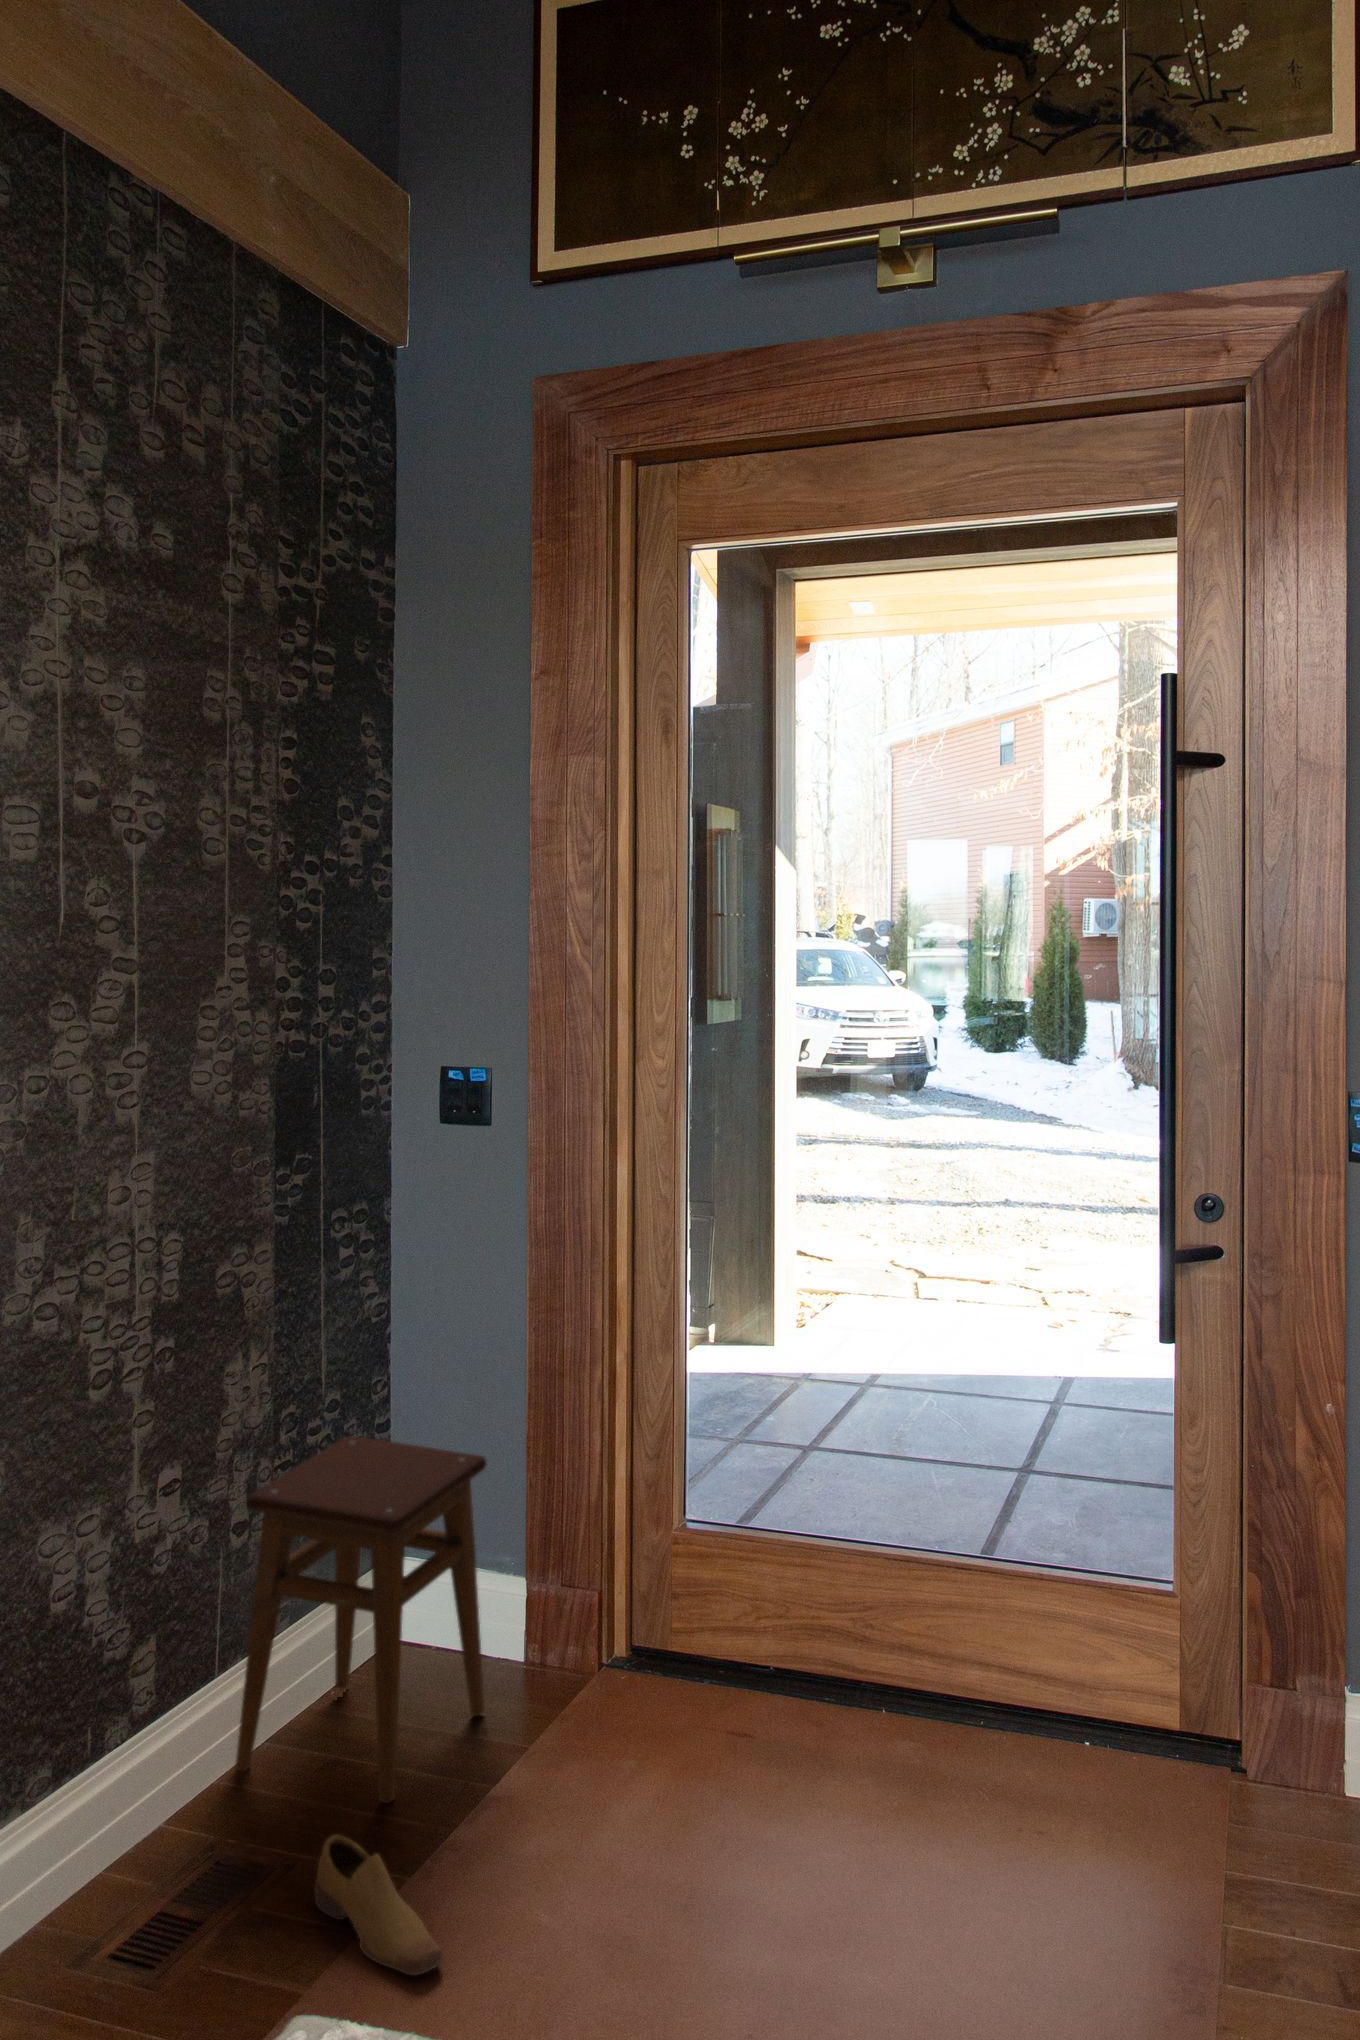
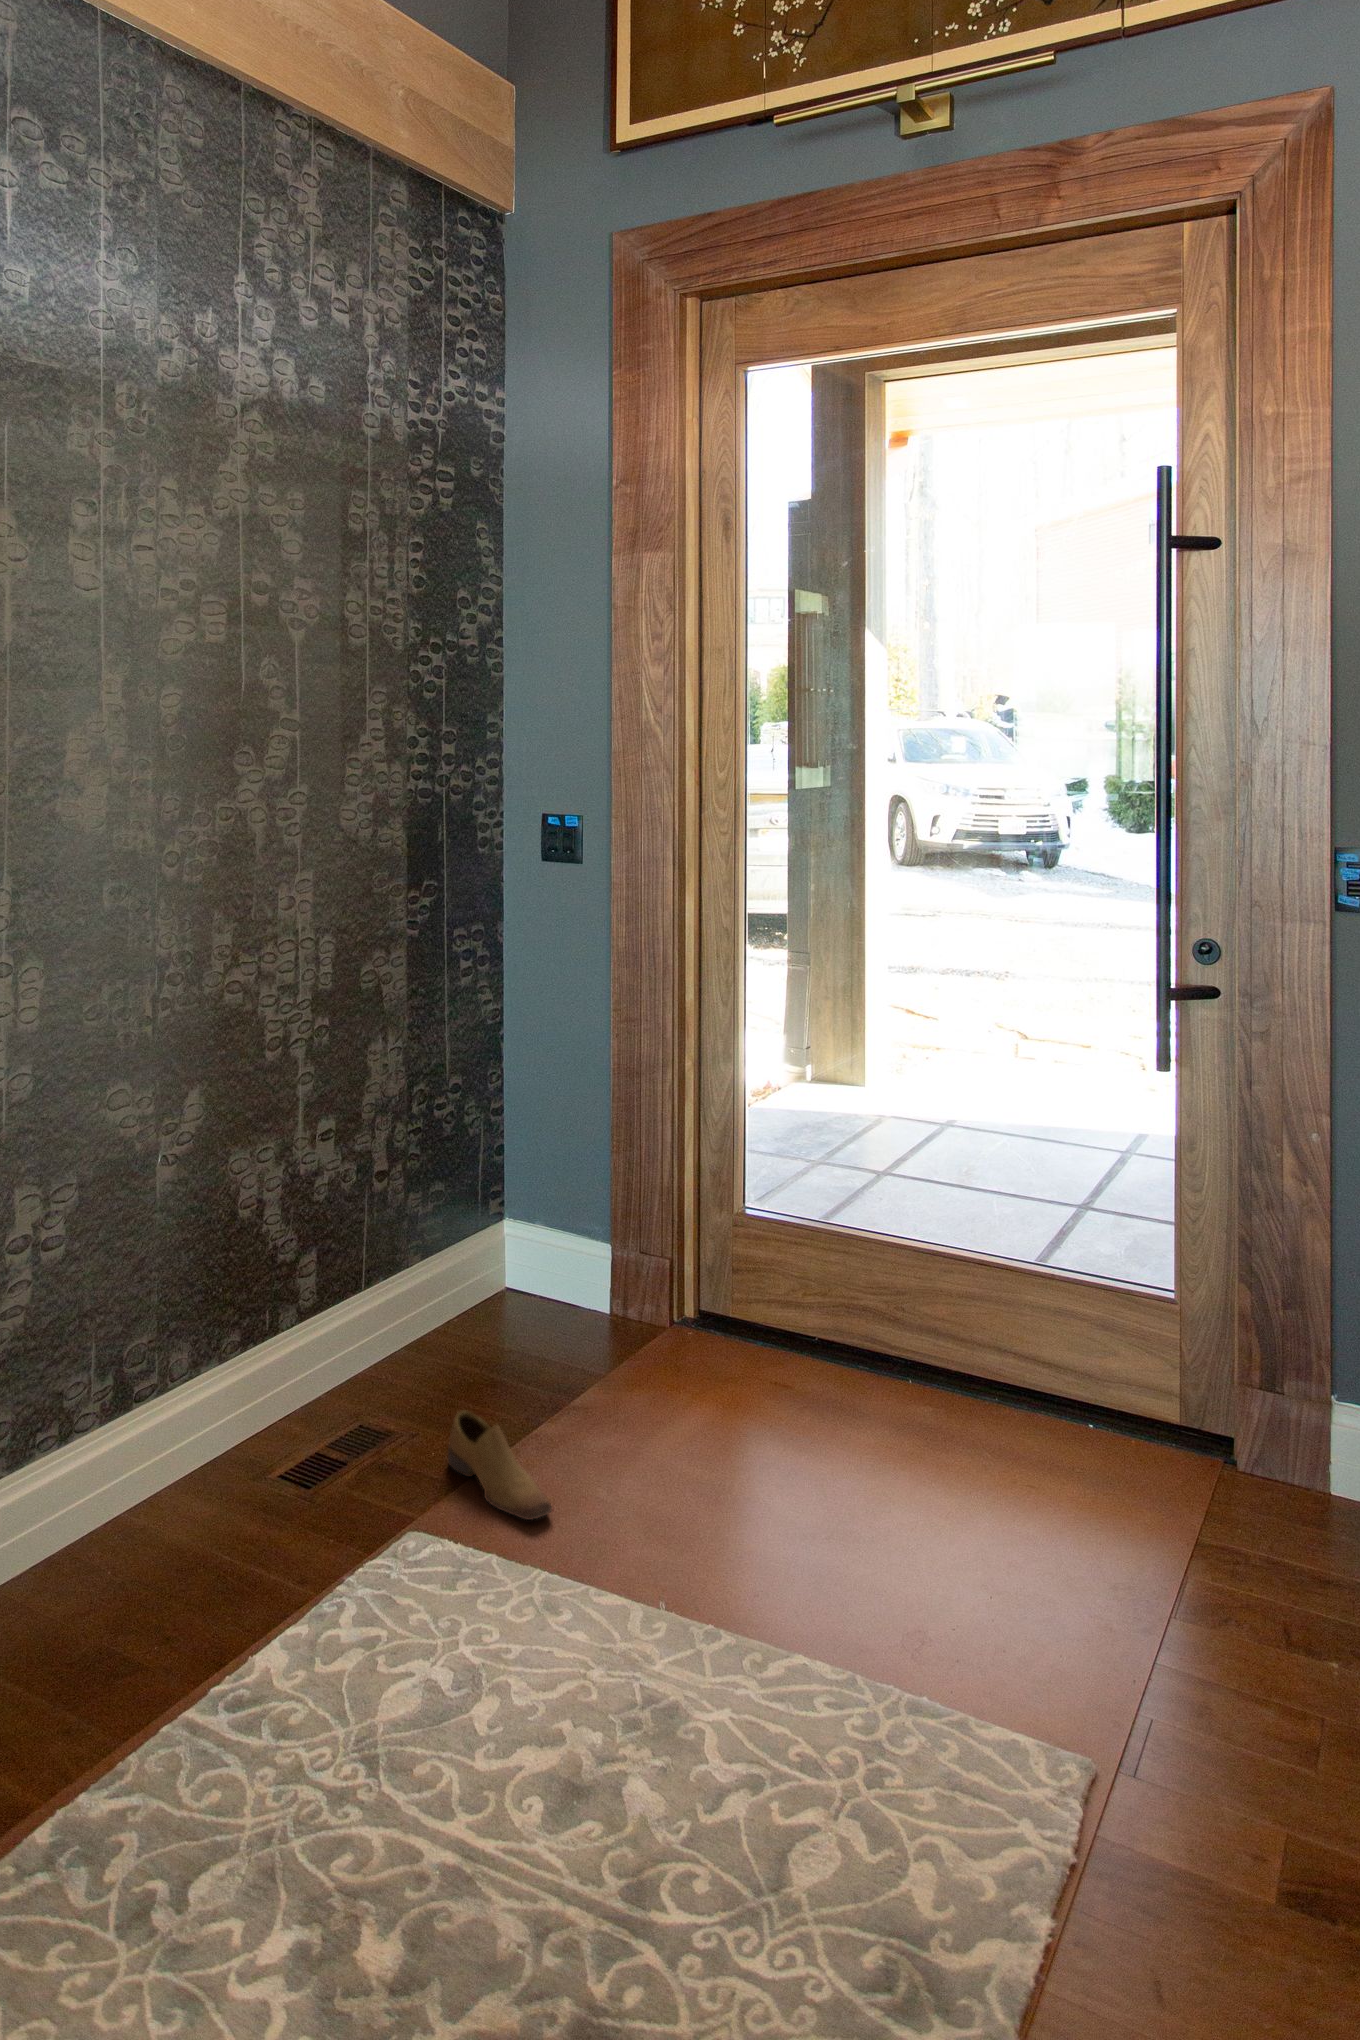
stool: present [235,1436,486,1803] -> none [384,1111,583,1397]

